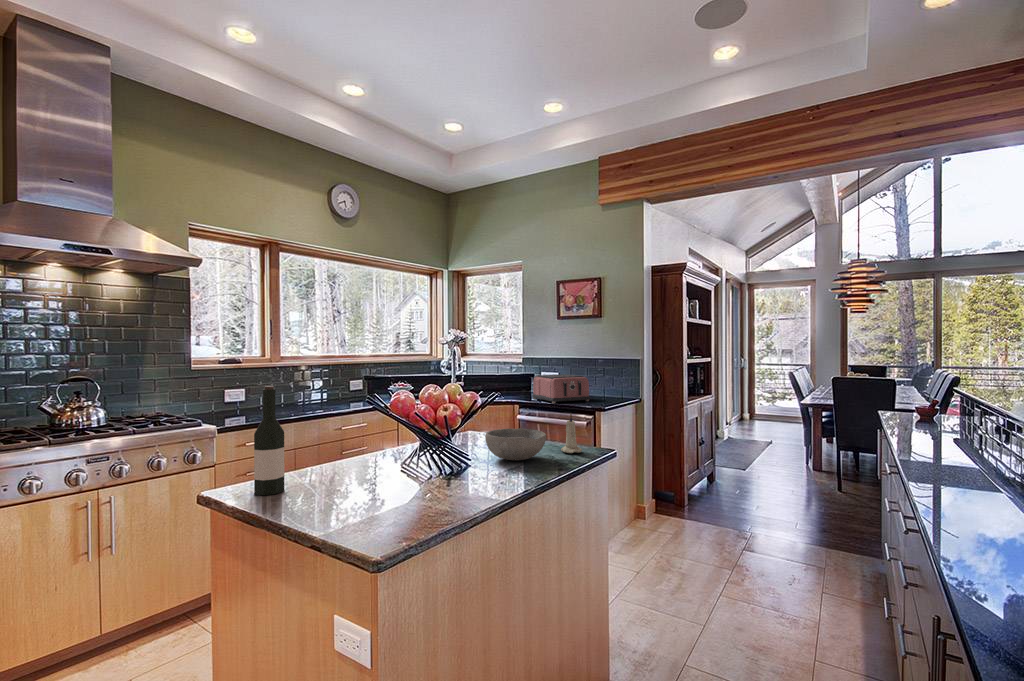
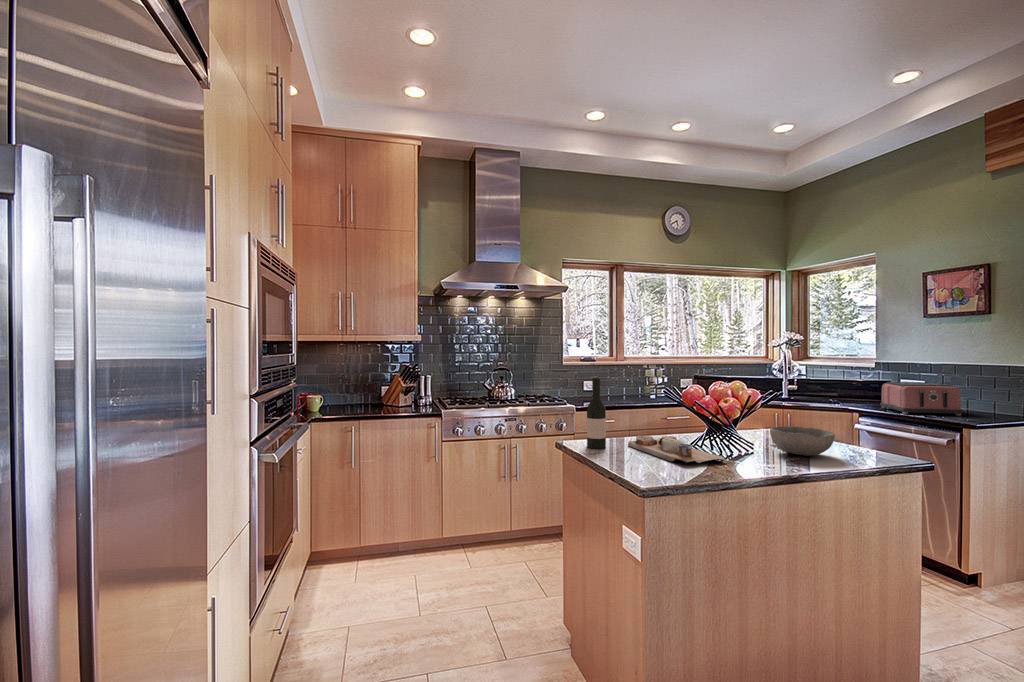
candle: present [561,414,582,453] -> none [859,418,884,458]
cutting board: none [317,459,453,498] -> present [628,435,726,463]

